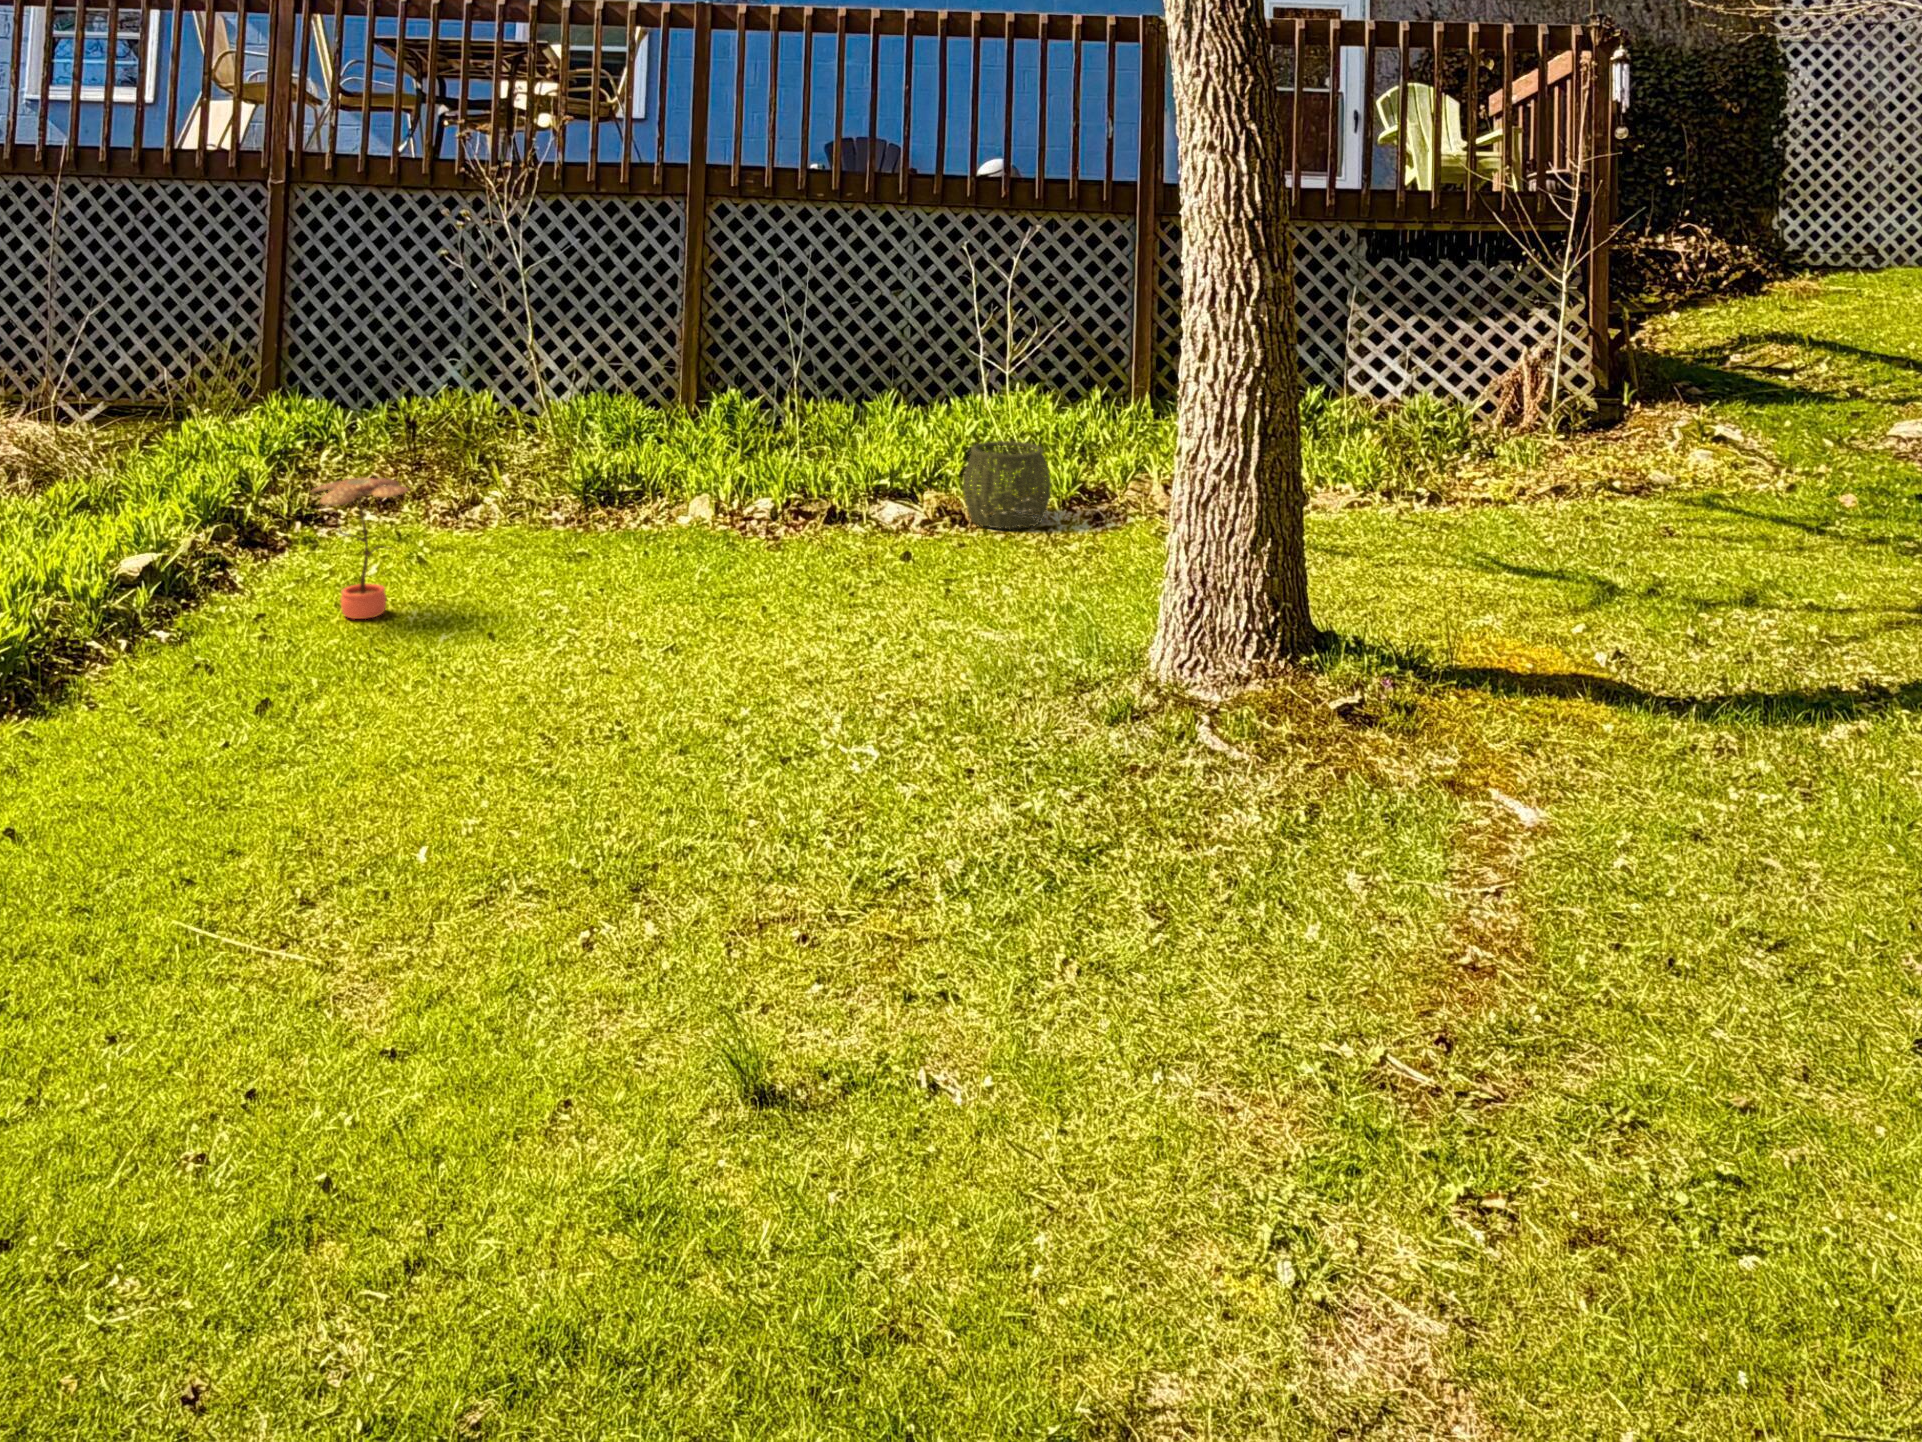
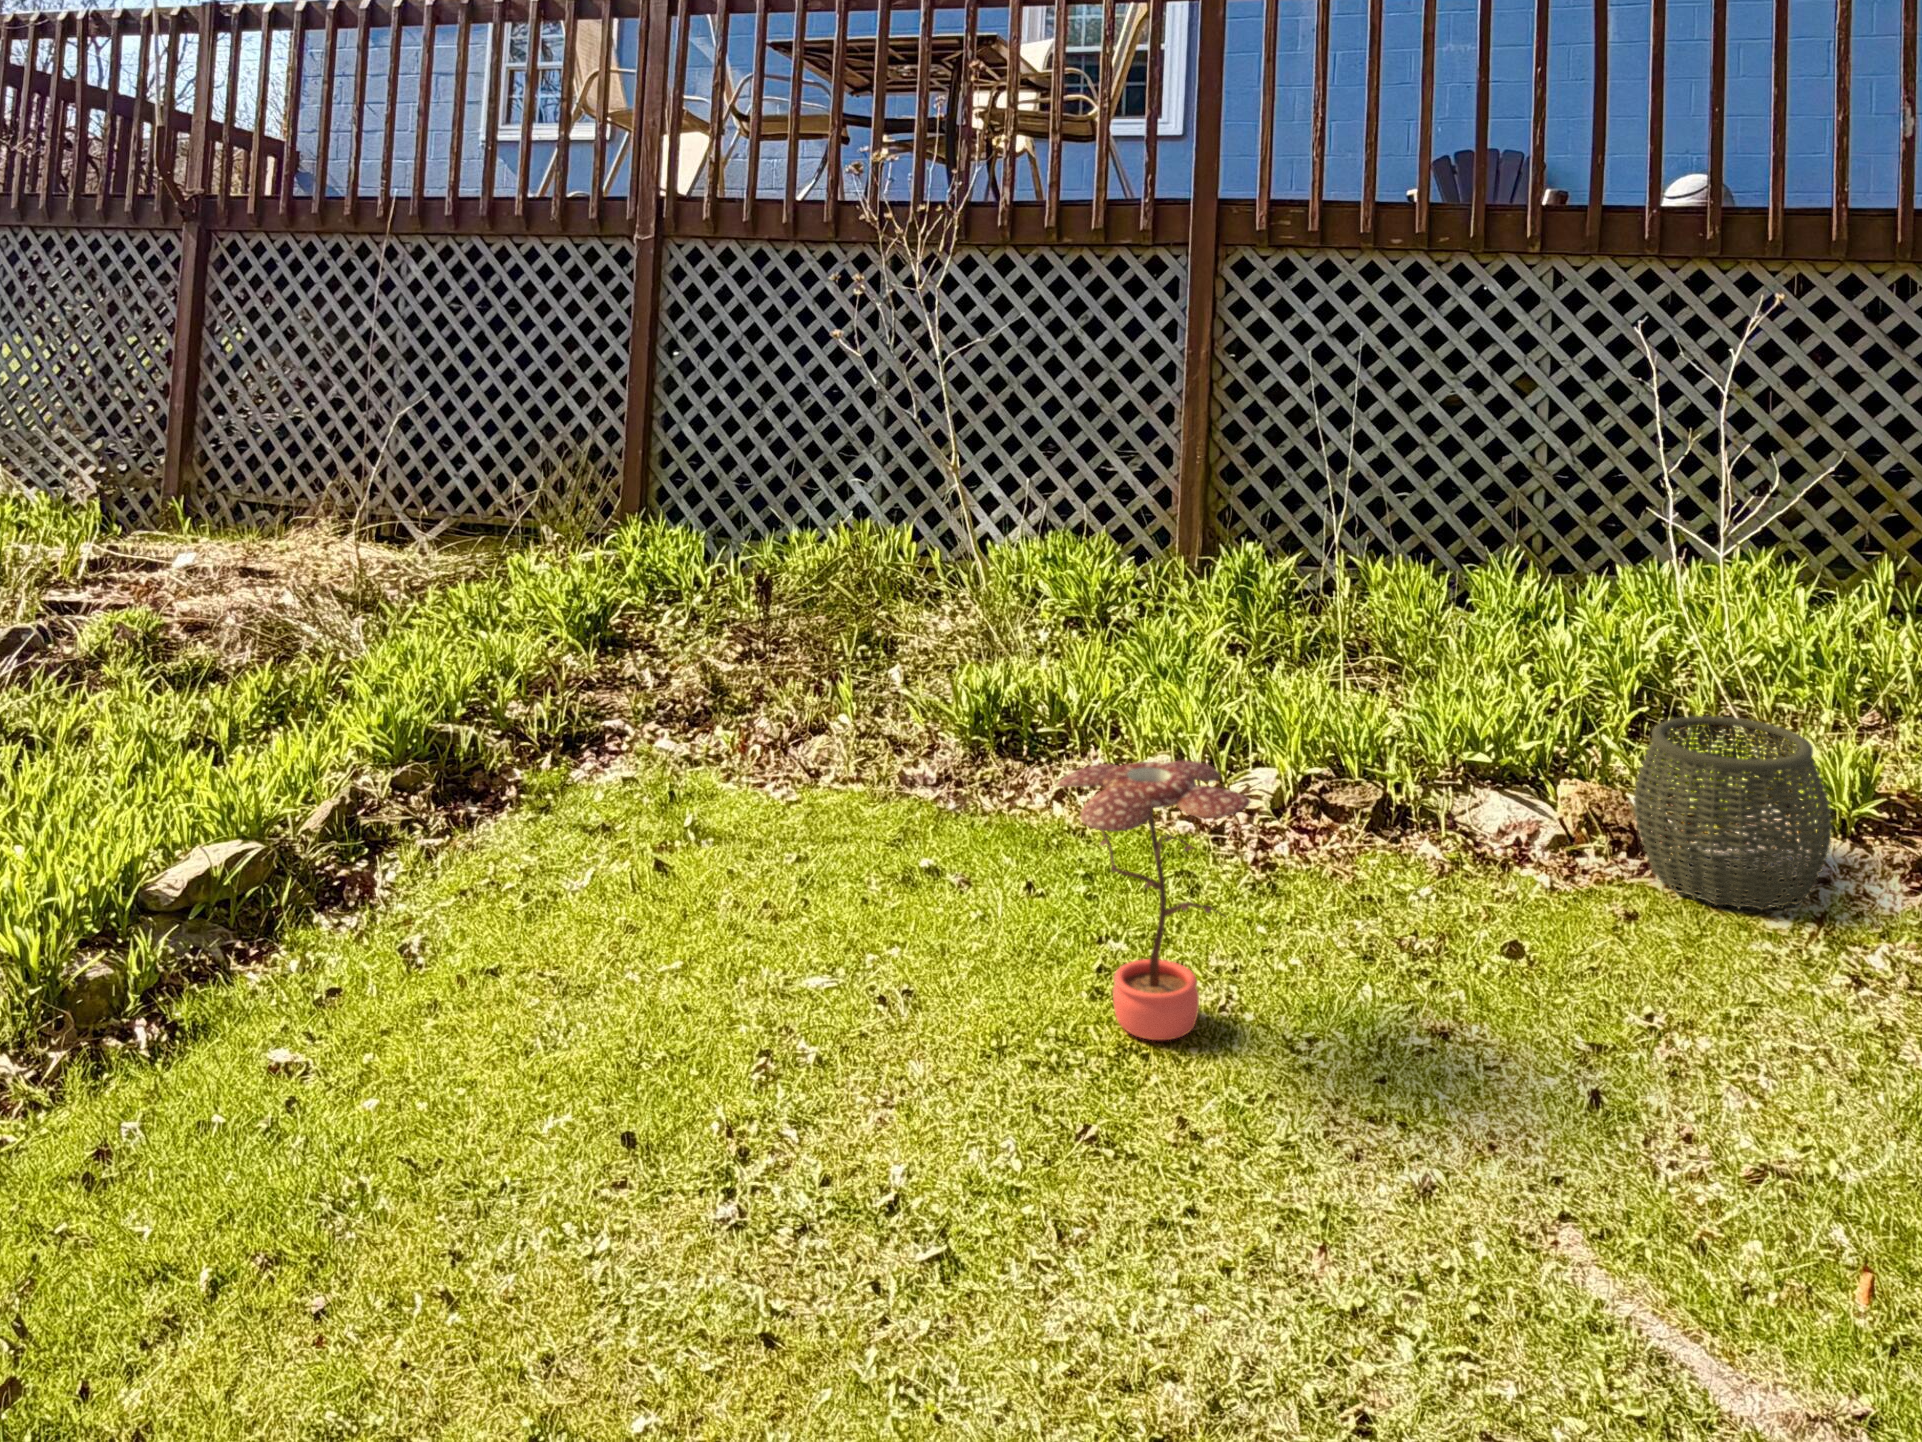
potted plant: present [311,478,410,619] -> present [1057,760,1250,1040]

